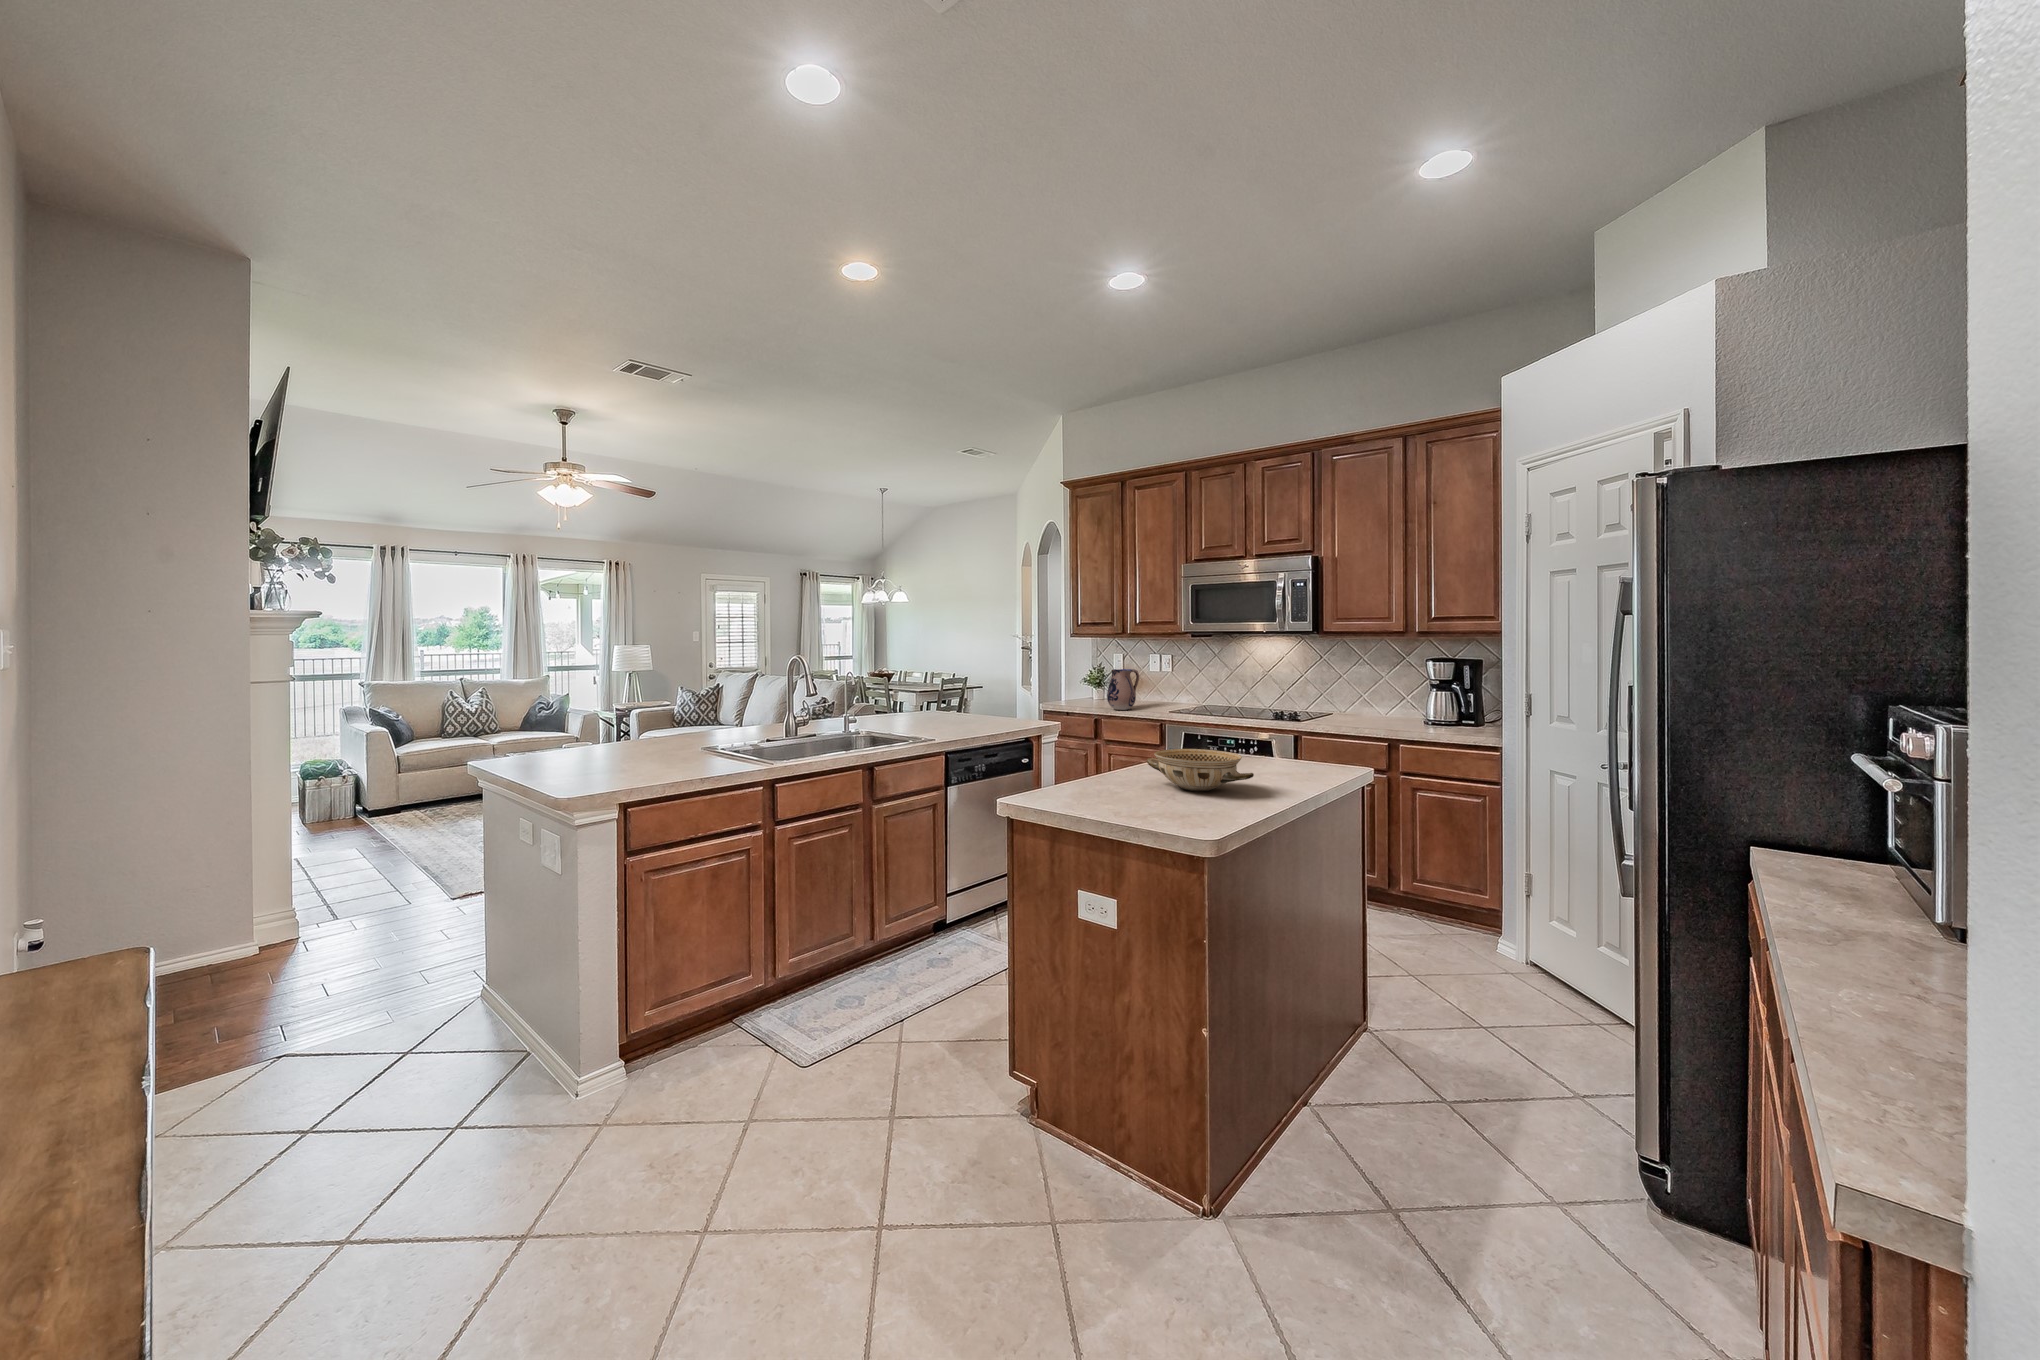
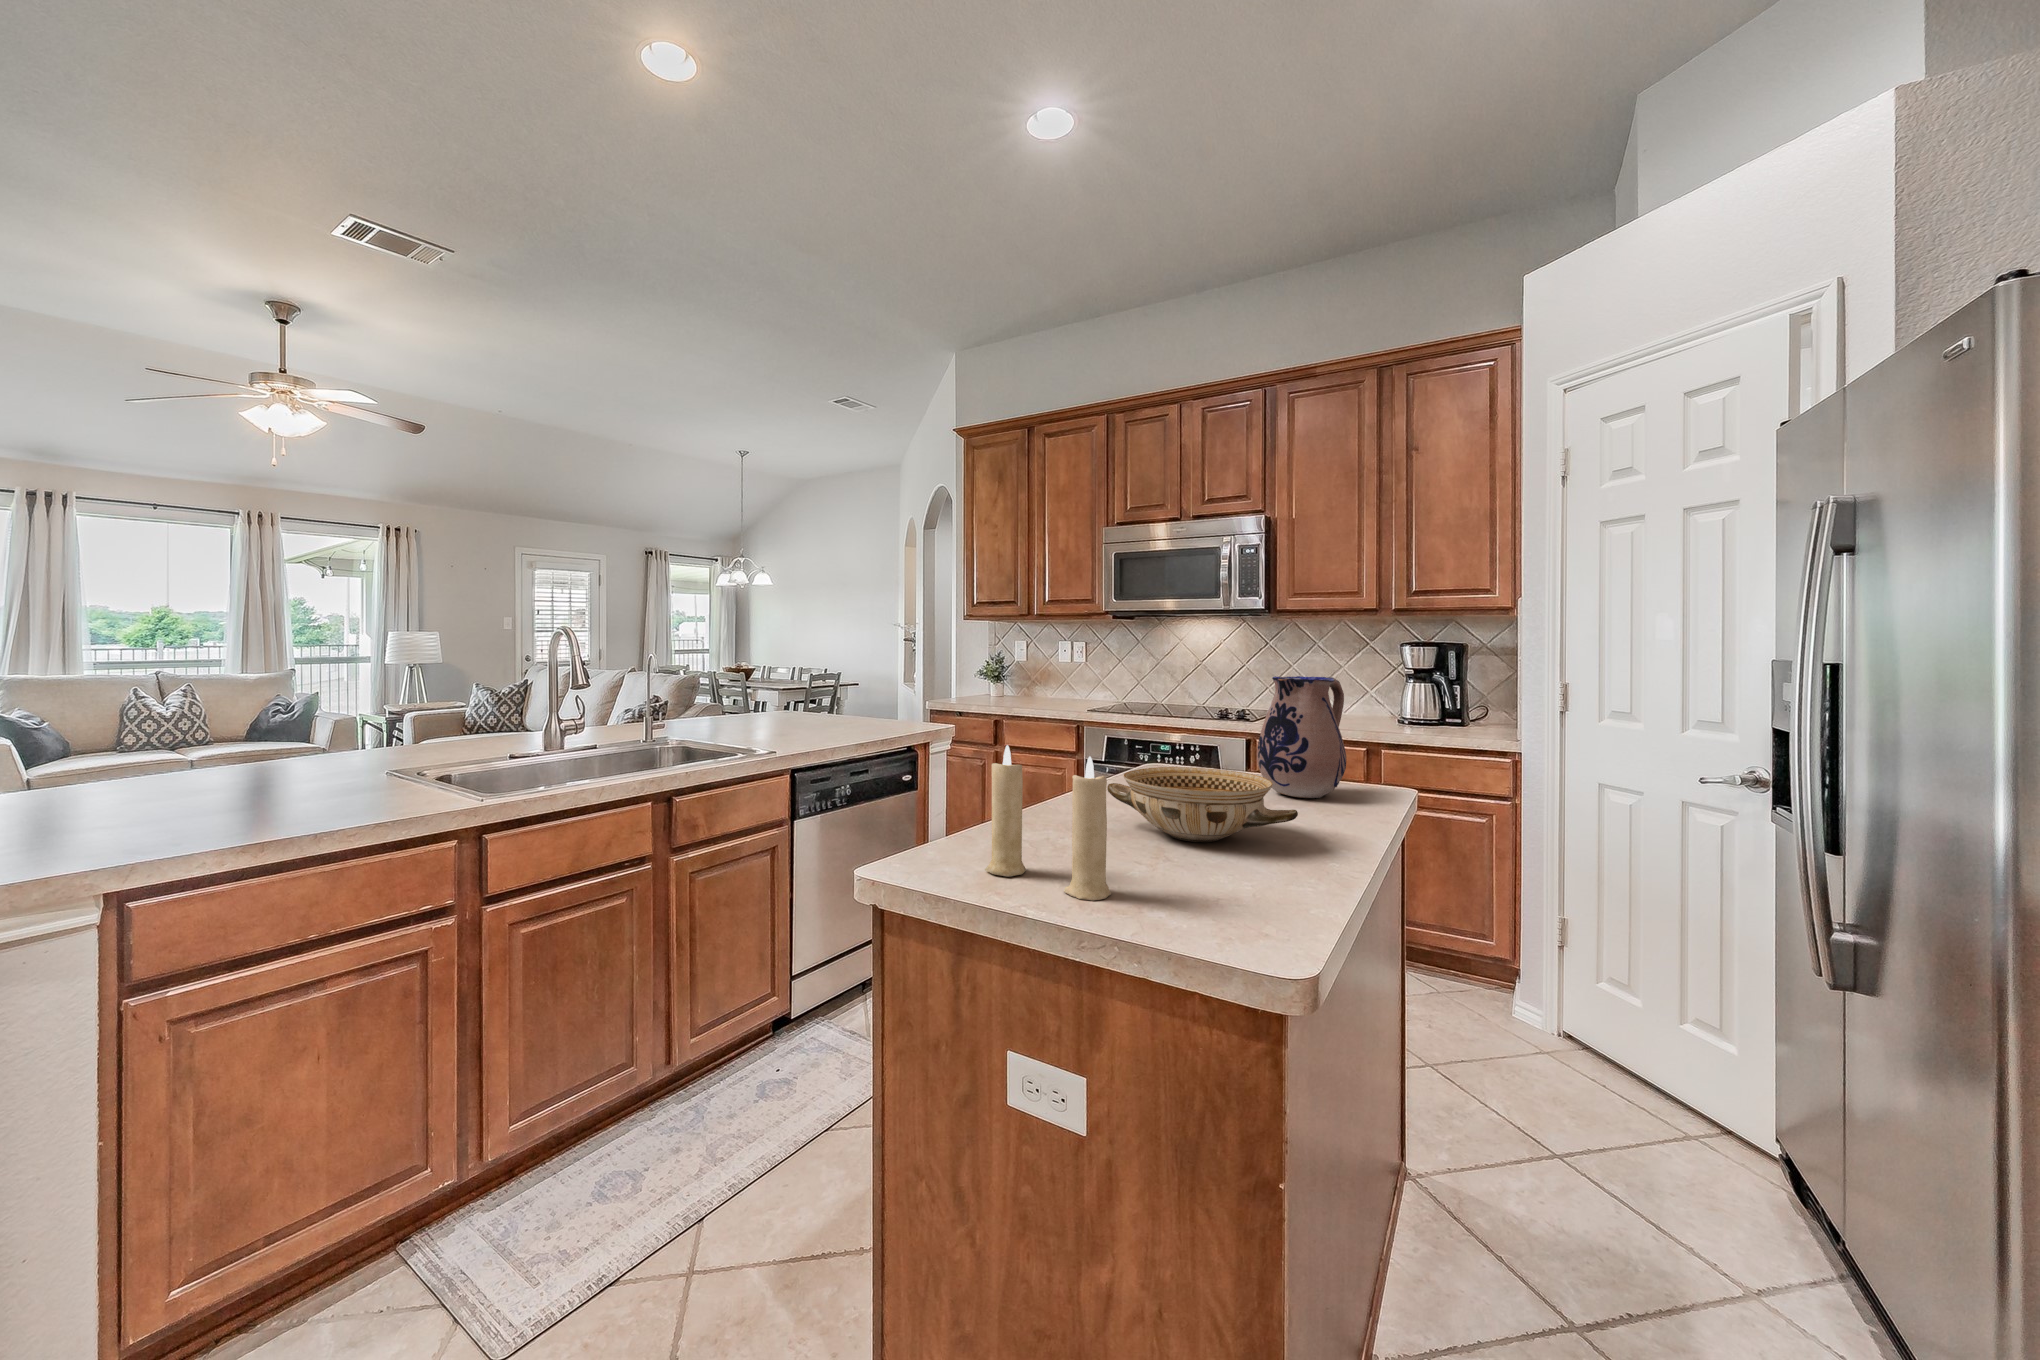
ceramic pitcher: present [1107,669,1139,710] -> present [1257,676,1346,798]
candle: none [1069,731,1134,812] -> present [985,745,1111,900]

